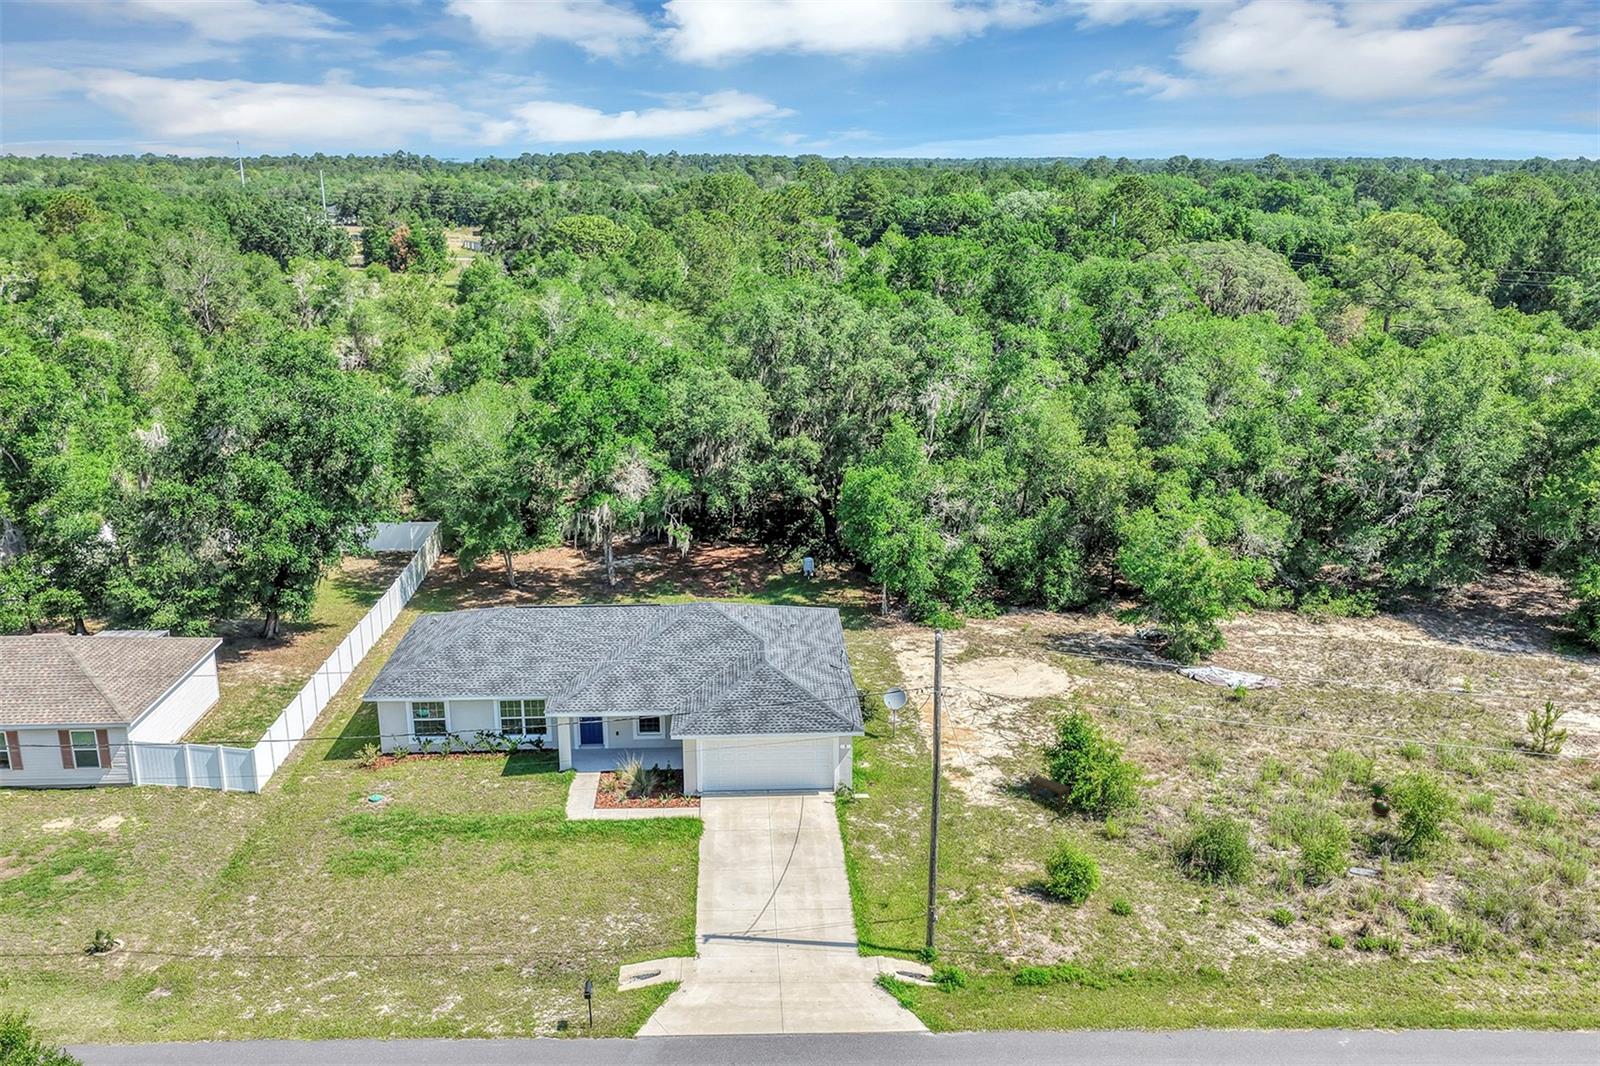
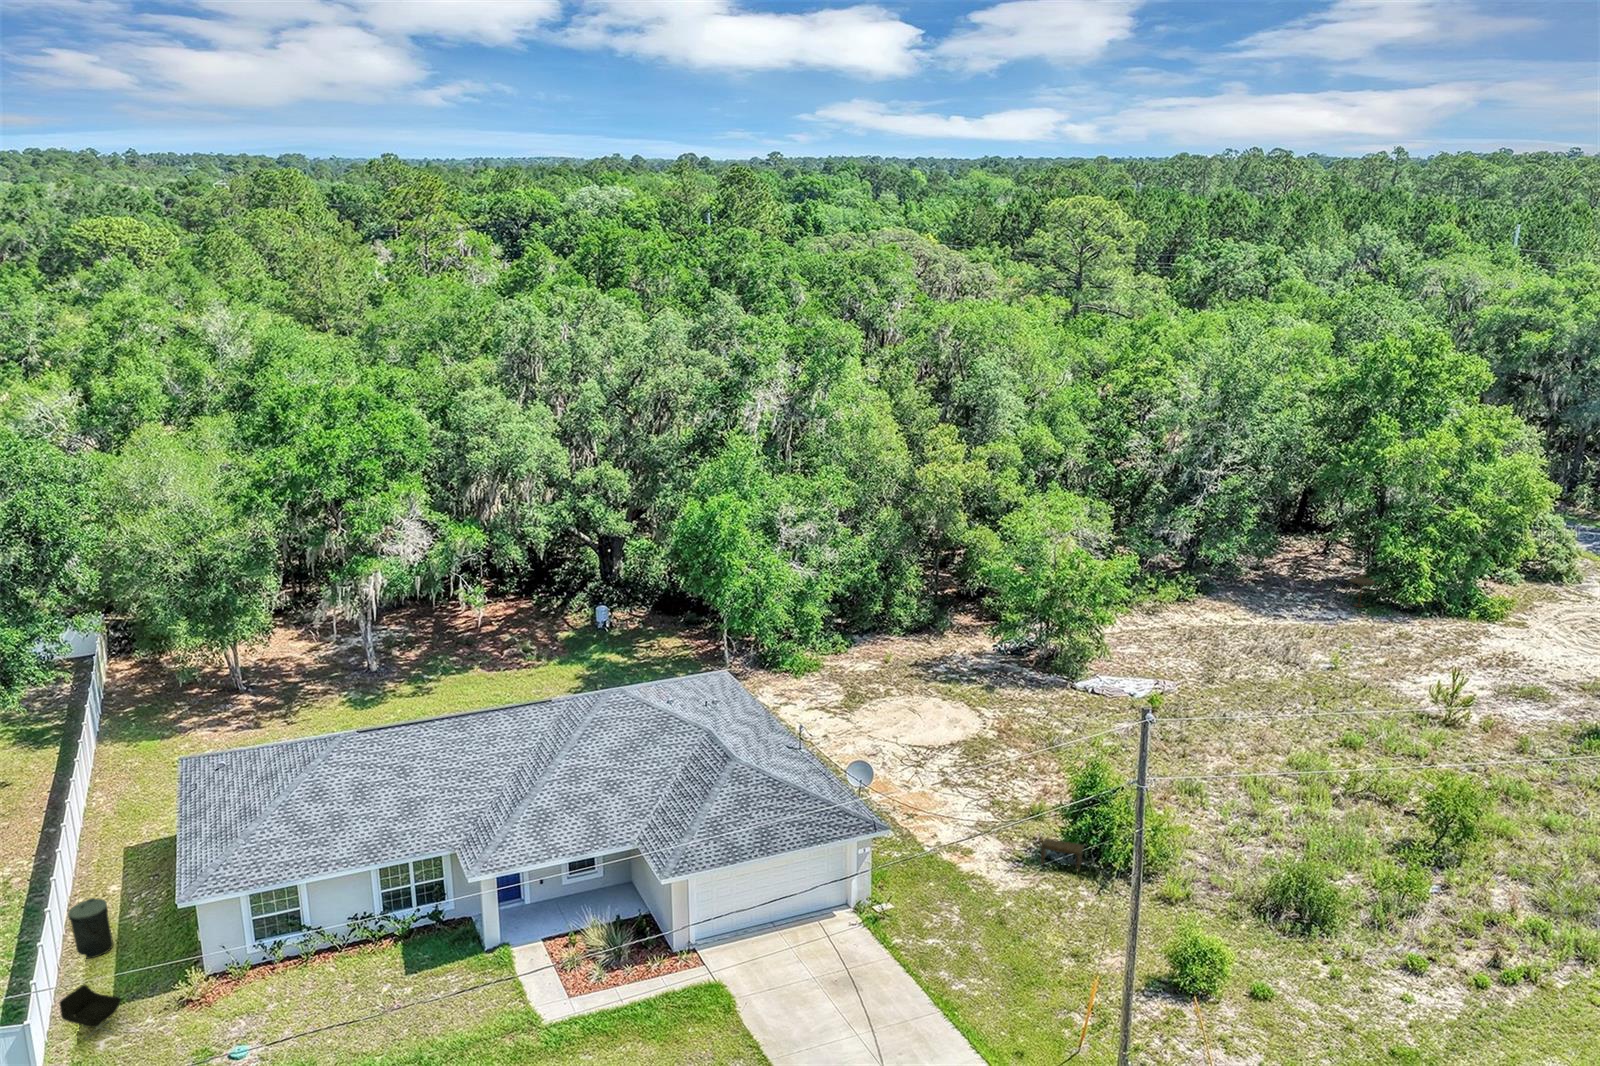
pedestal table: none [1554,612,1587,645] -> present [1349,577,1375,607]
trash can: none [312,690,341,730] -> present [68,898,113,958]
lounge chair: none [277,739,316,774] -> present [60,985,121,1040]
potted tree: present [1369,782,1390,816] -> none [1334,780,1358,815]

